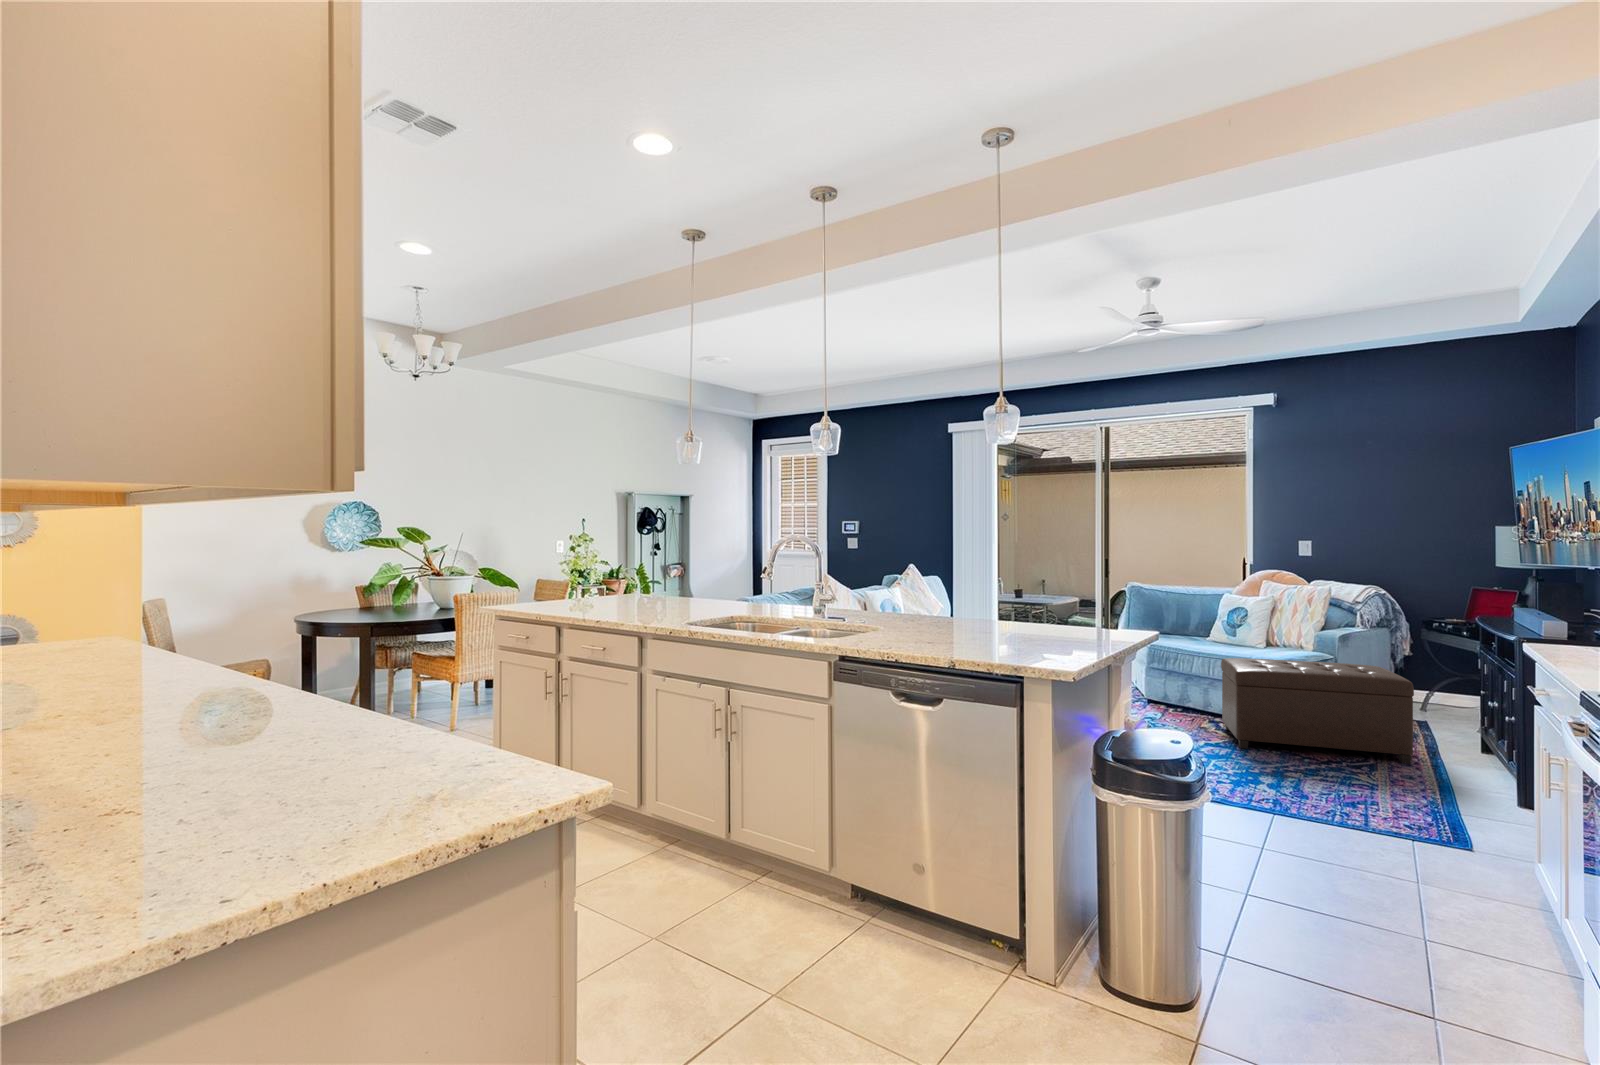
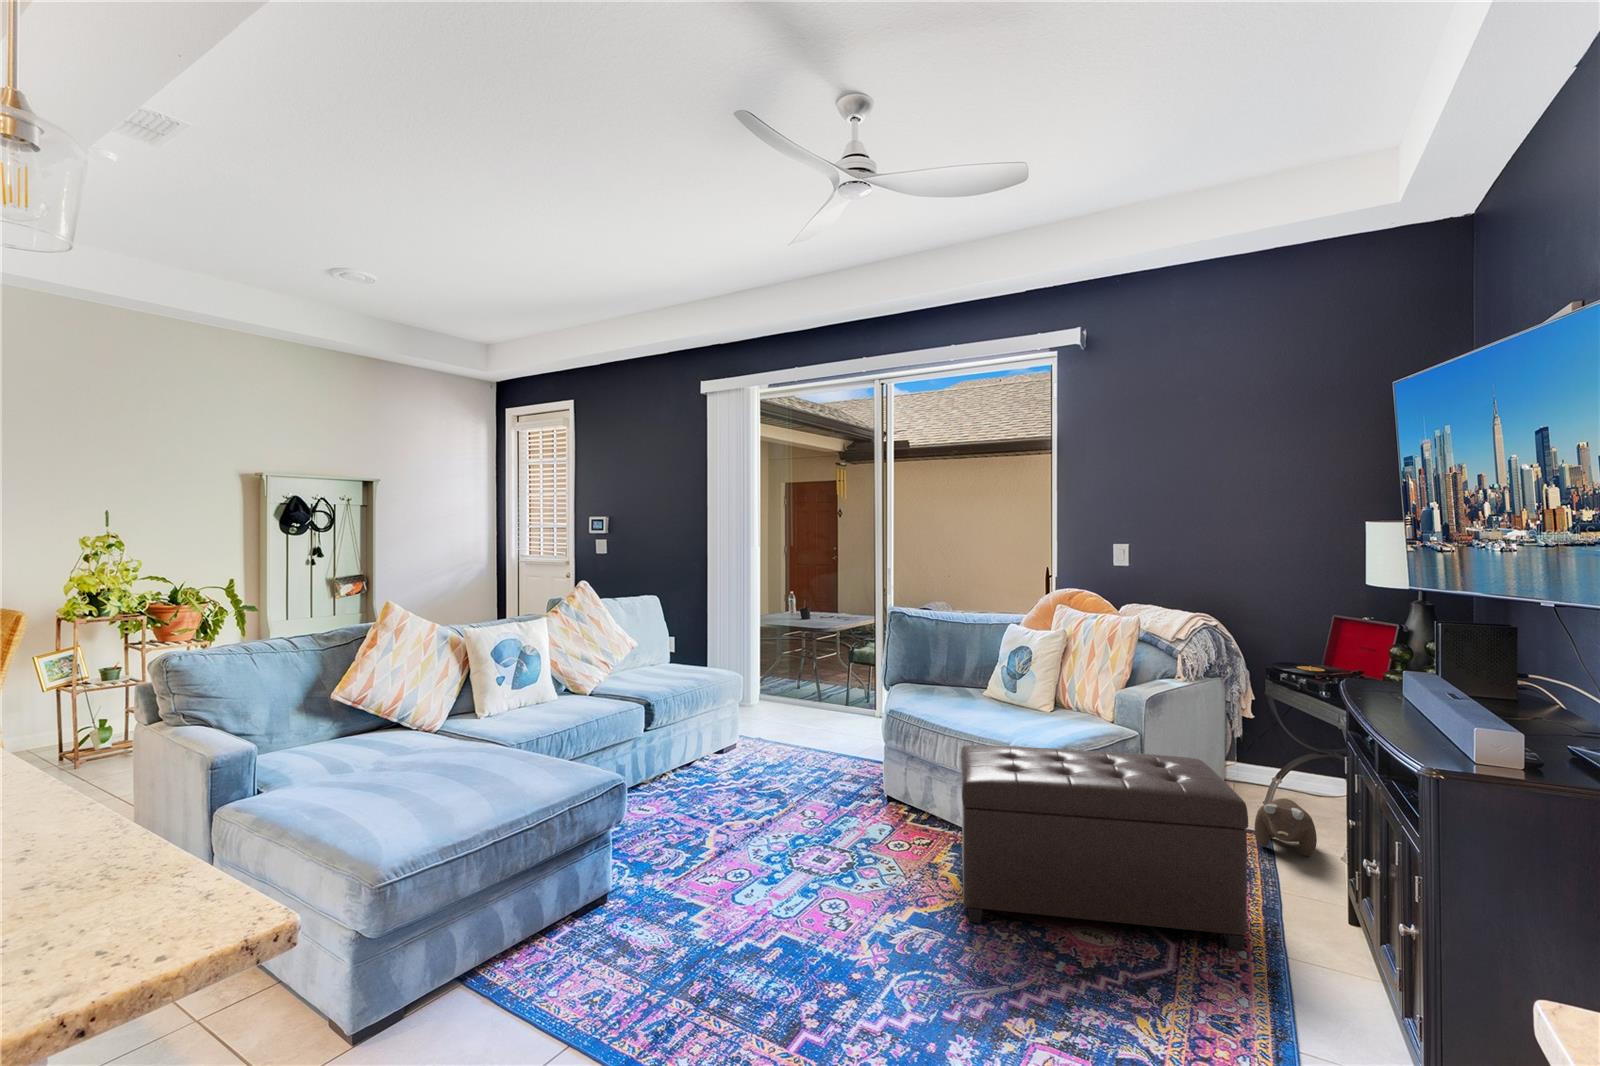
plush toy: none [1414,699,1458,733] -> present [1254,798,1317,856]

